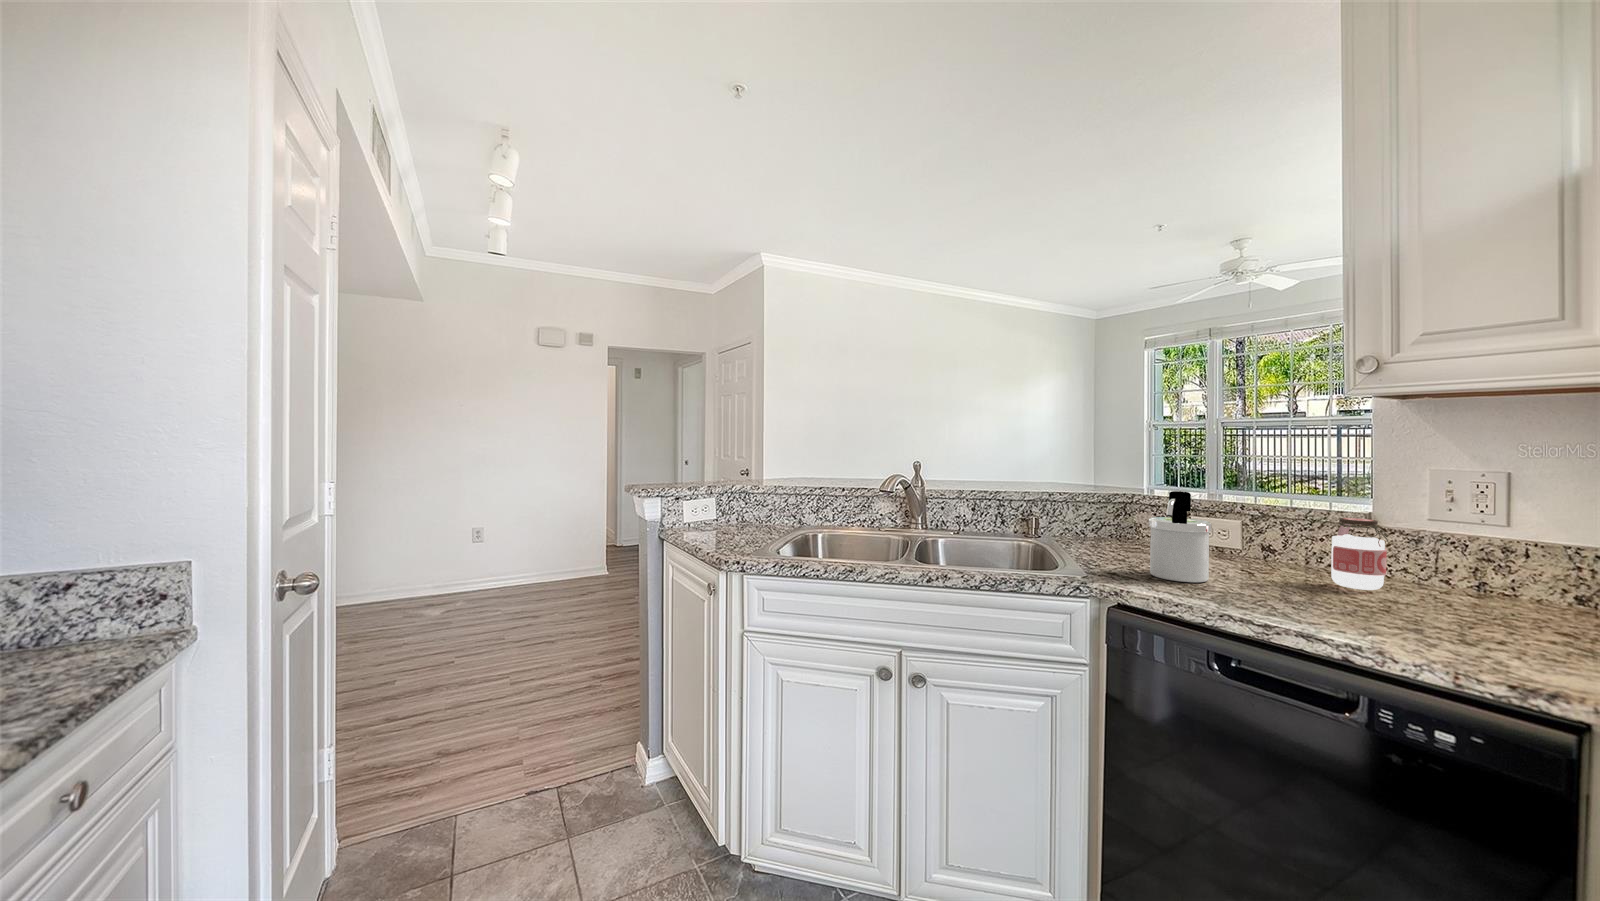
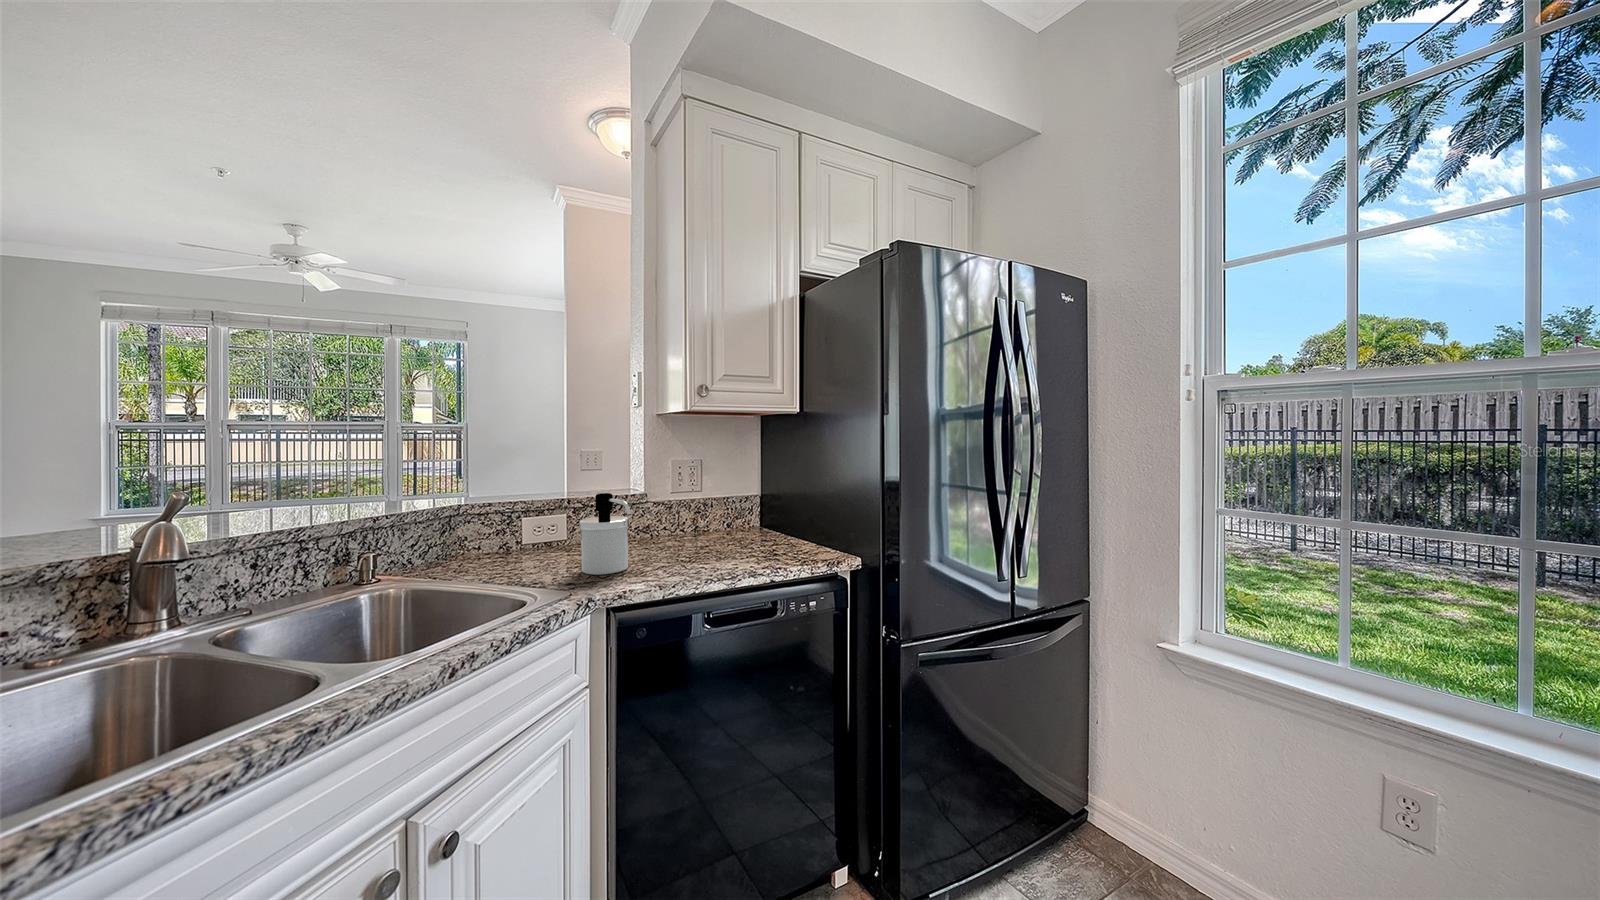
jar: present [1331,518,1388,590] -> none [655,498,684,547]

